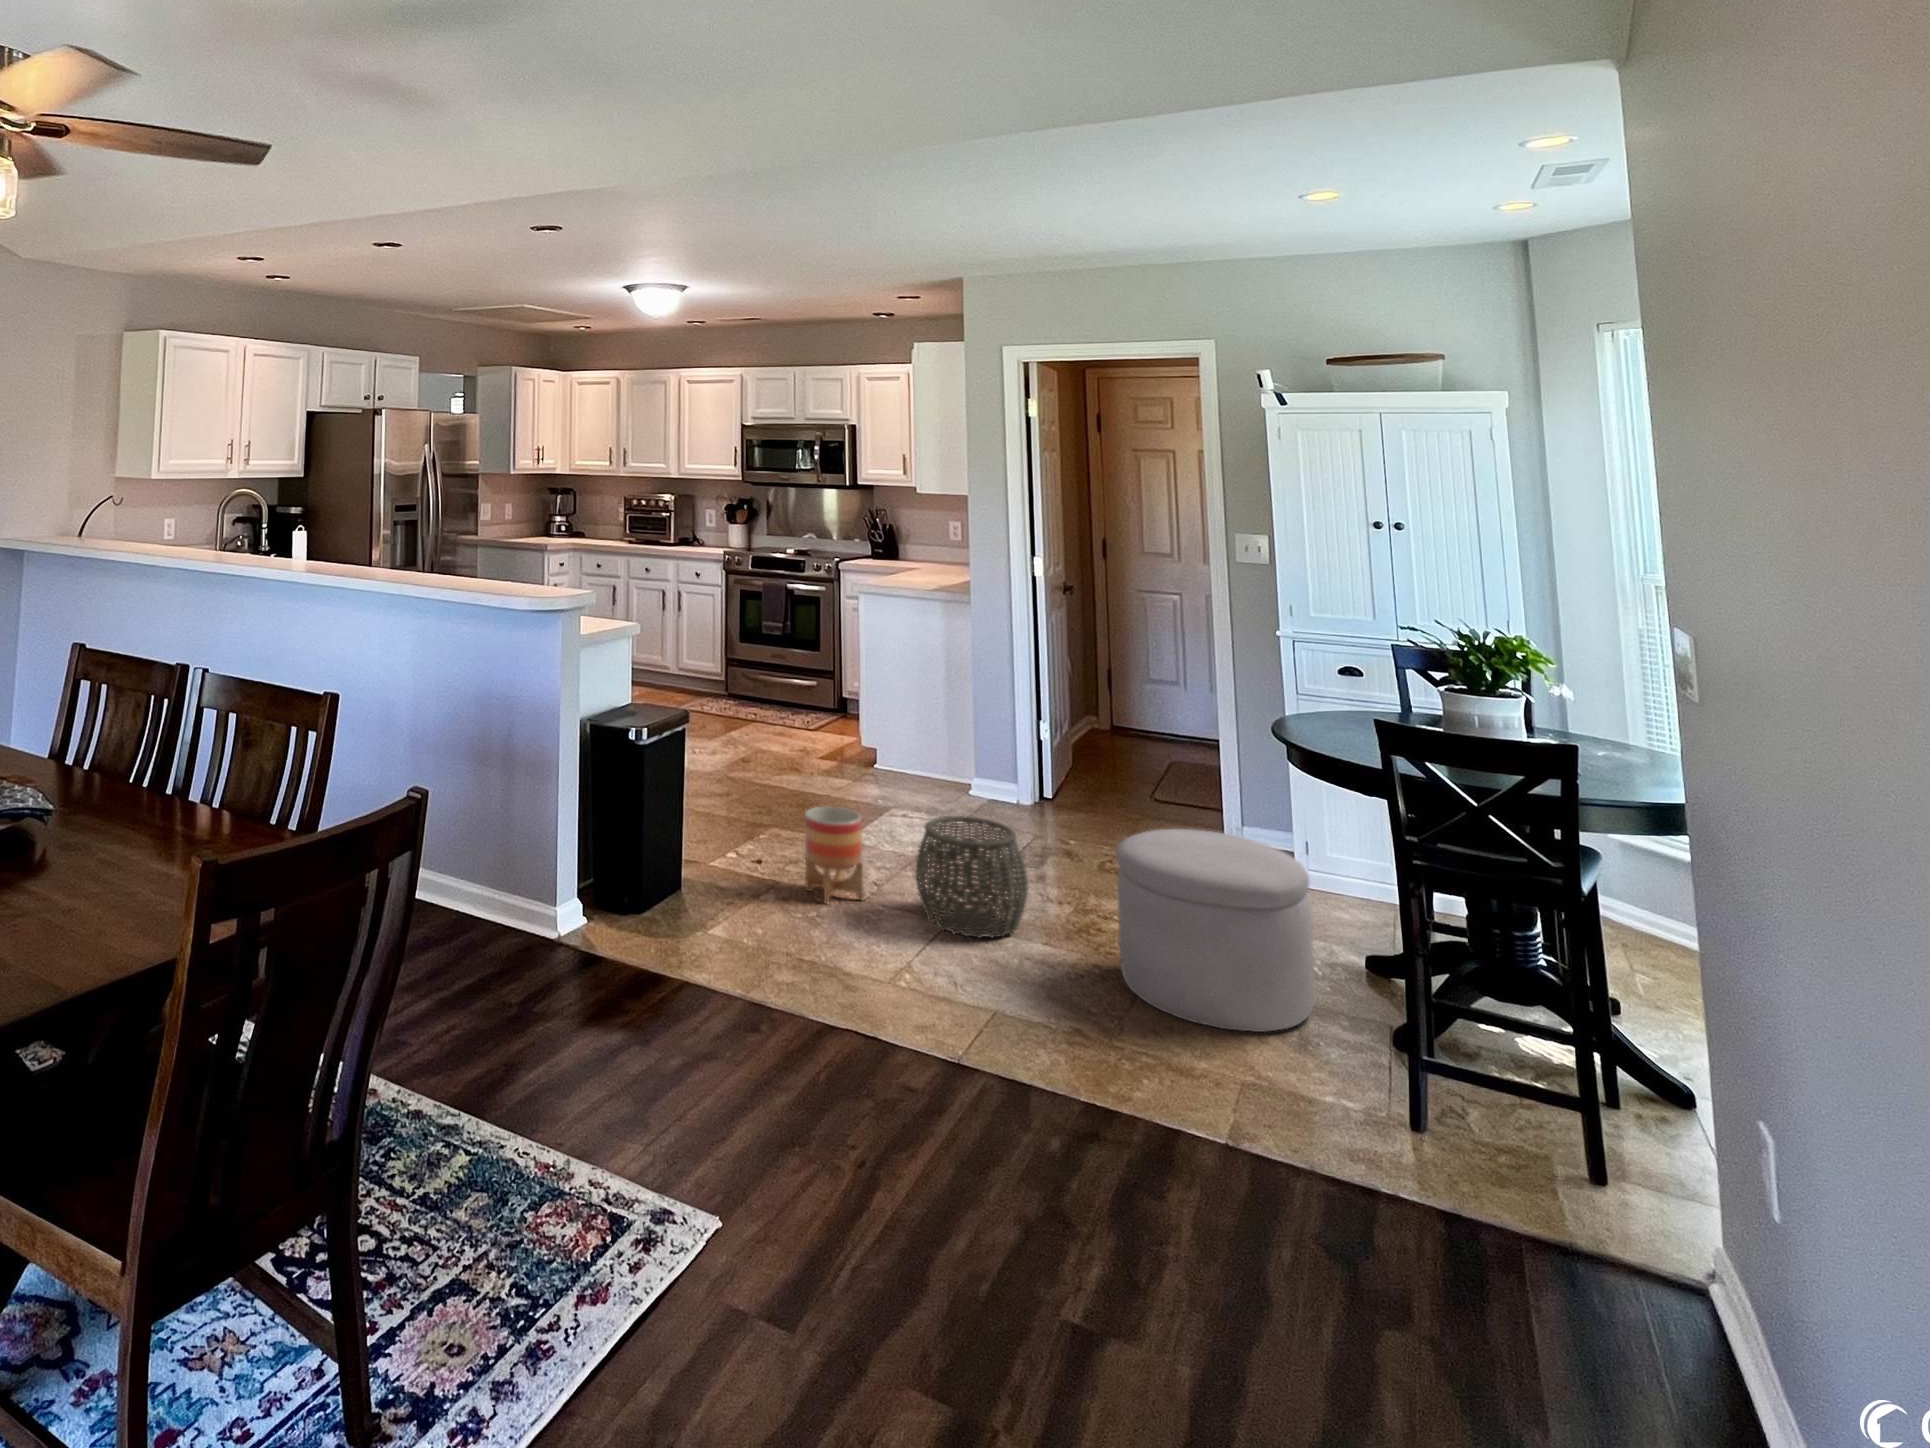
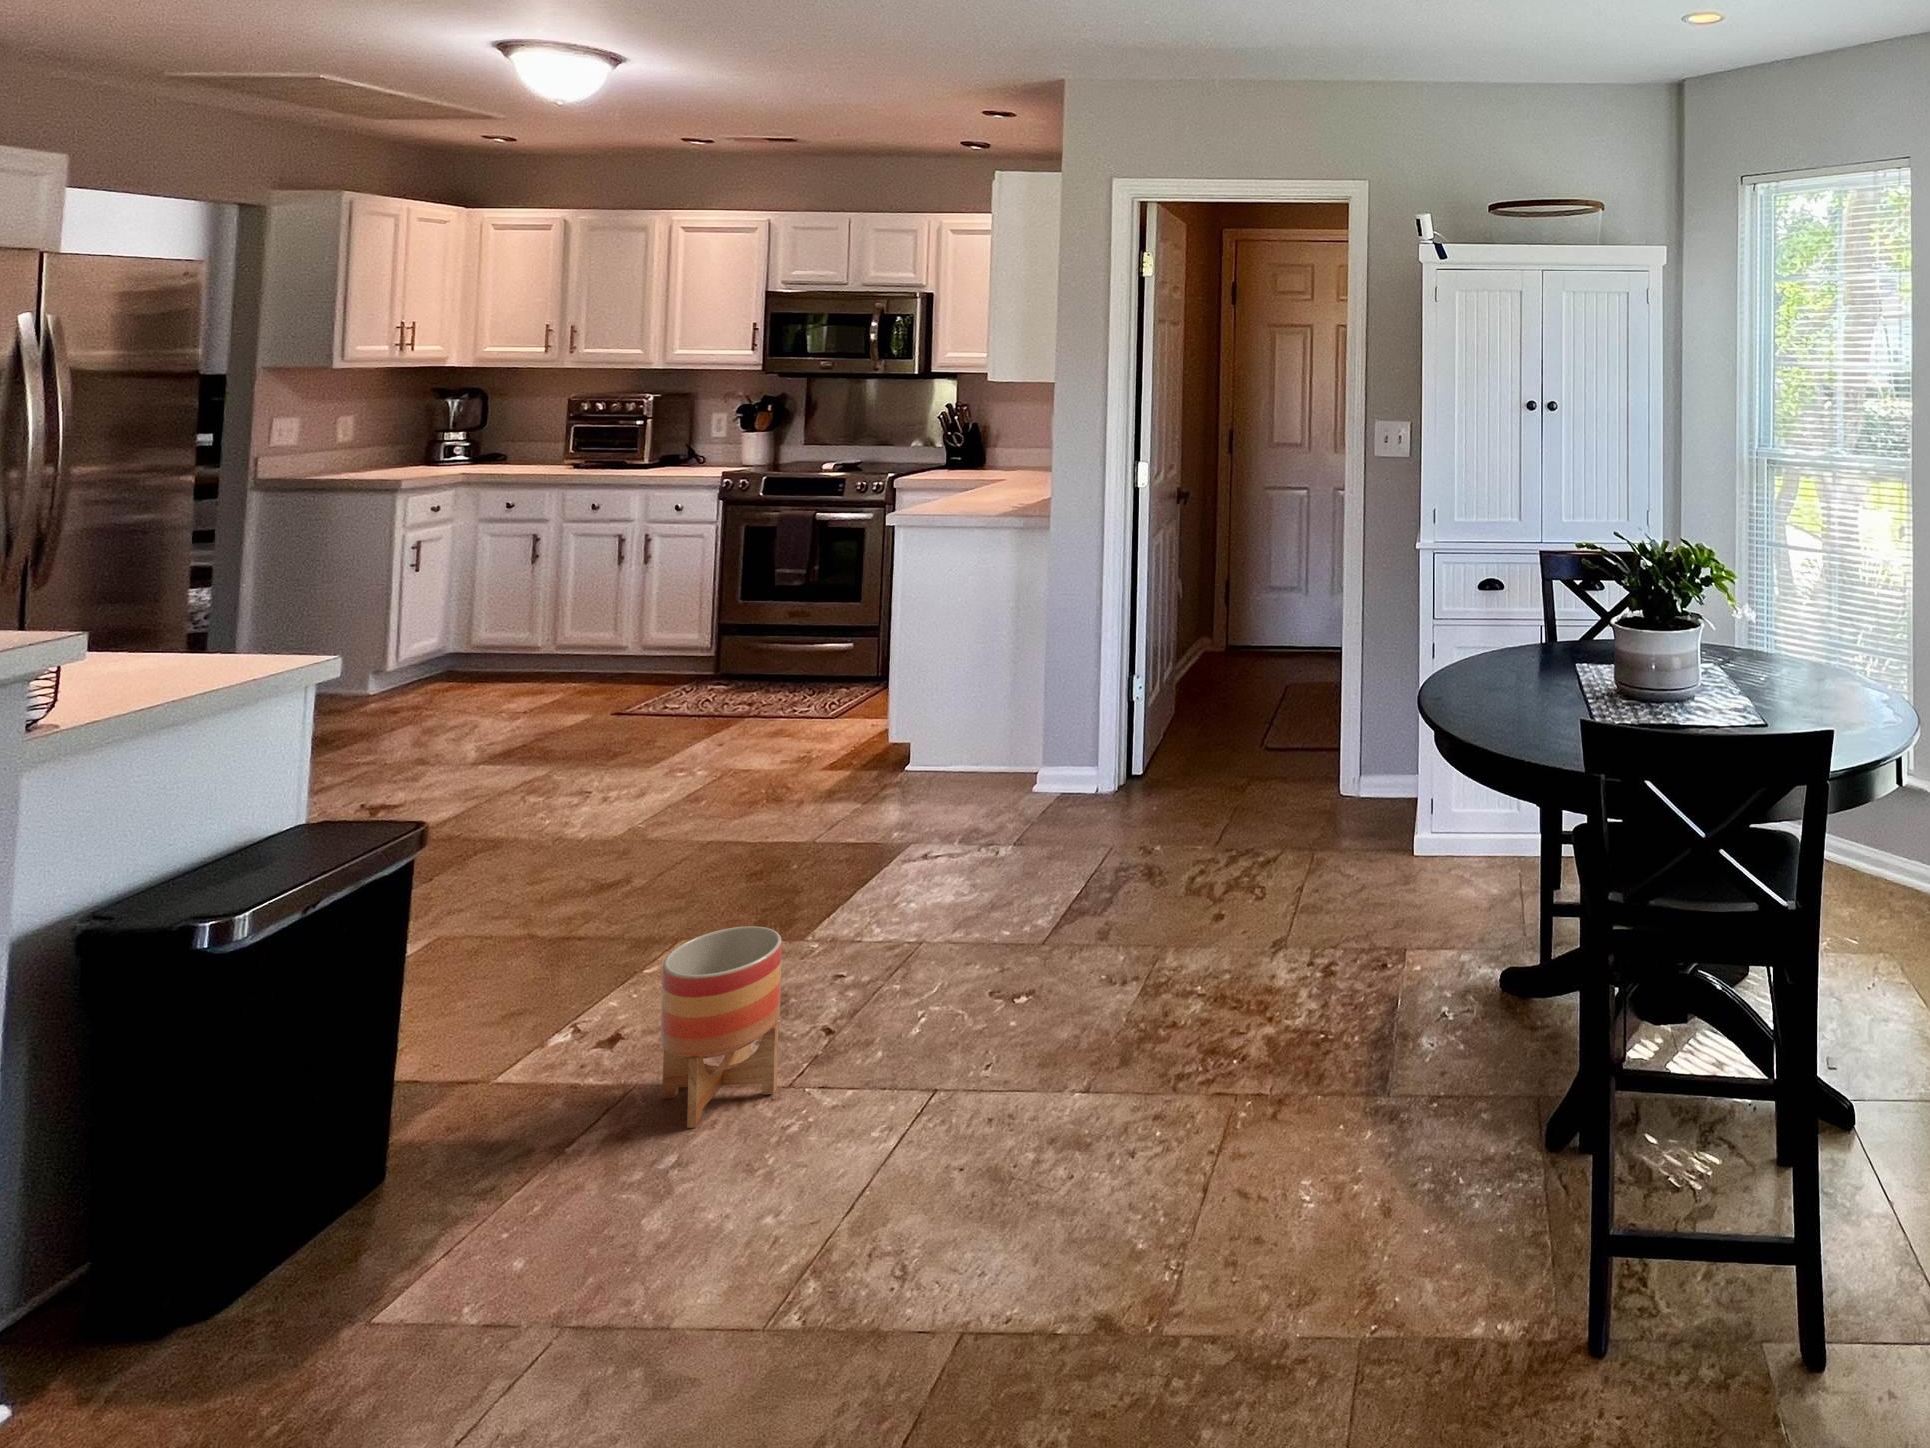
woven basket: present [915,816,1028,938] -> none [867,901,1070,1138]
ottoman: present [1117,829,1314,1032] -> none [1204,872,1486,1243]

